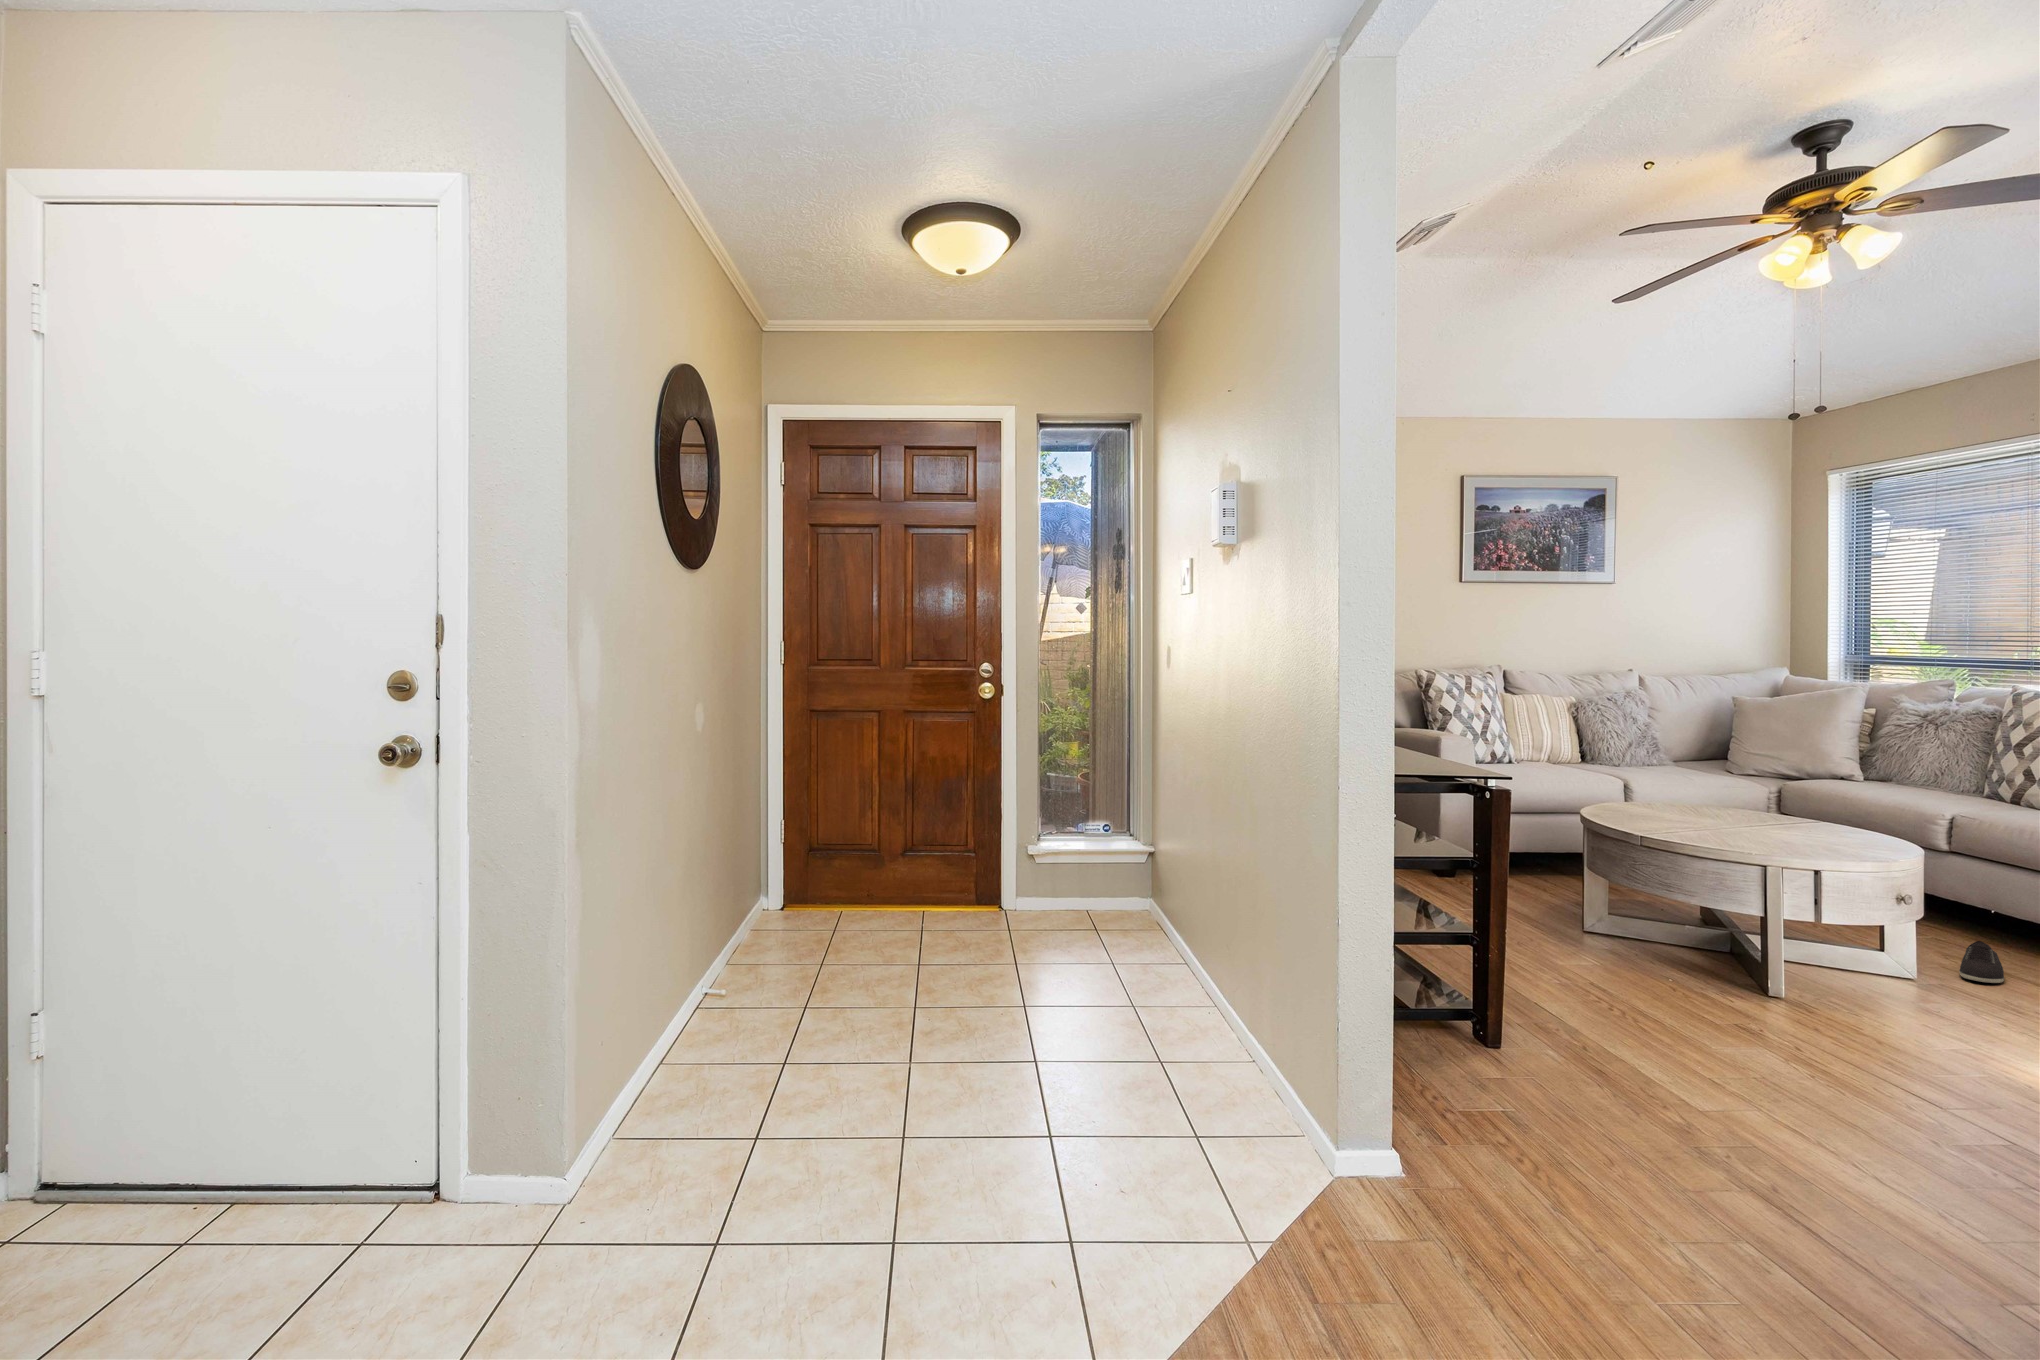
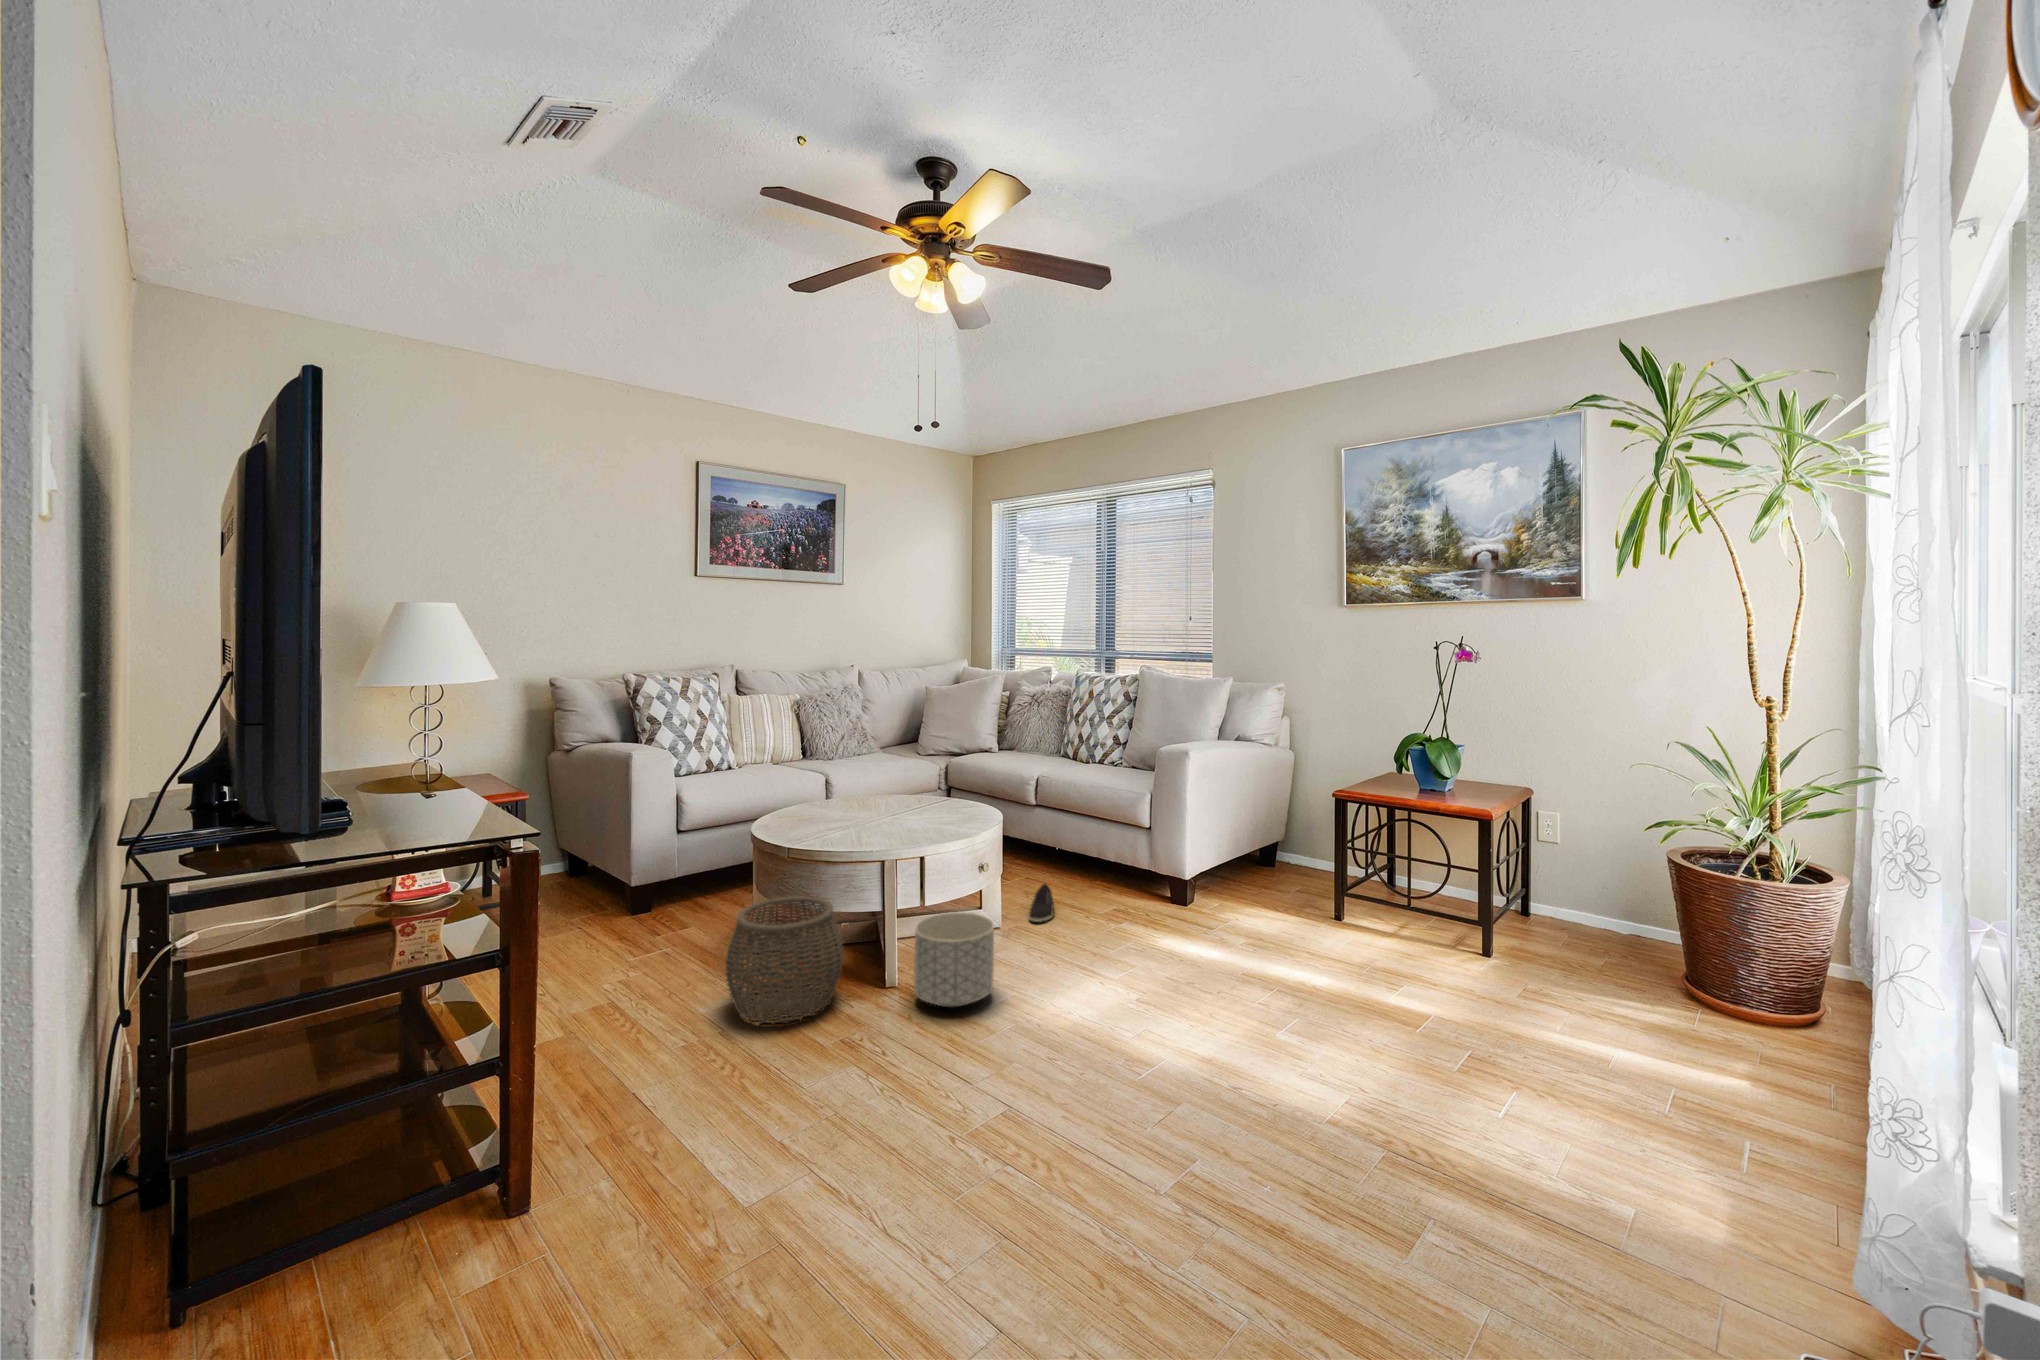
woven basket: none [1585,879,1719,995] -> present [725,896,843,1024]
planter: none [1815,930,1937,1033] -> present [914,912,994,1008]

